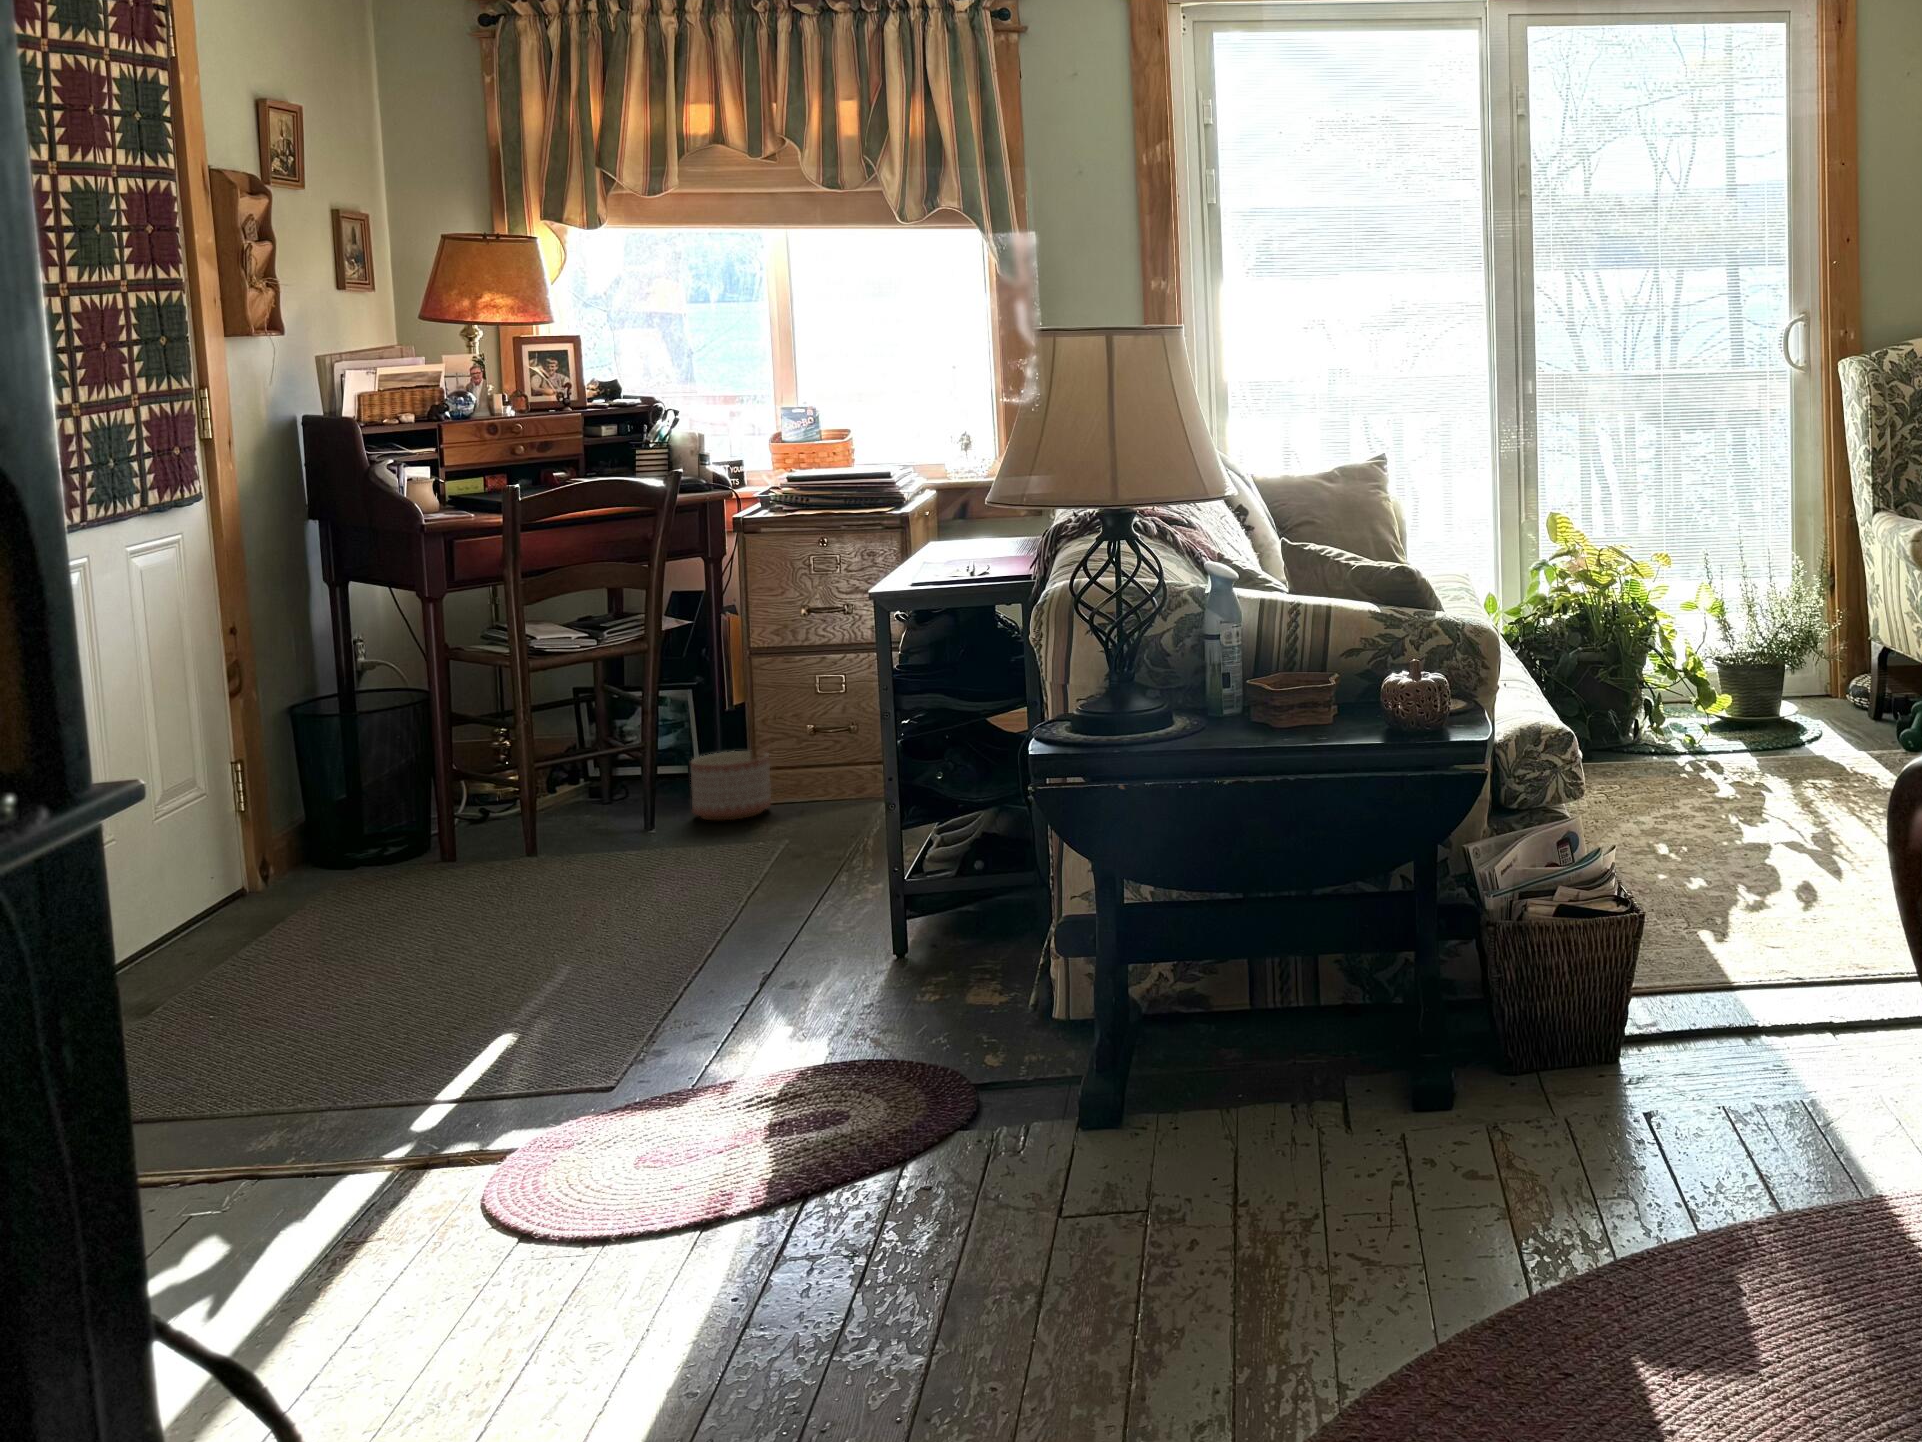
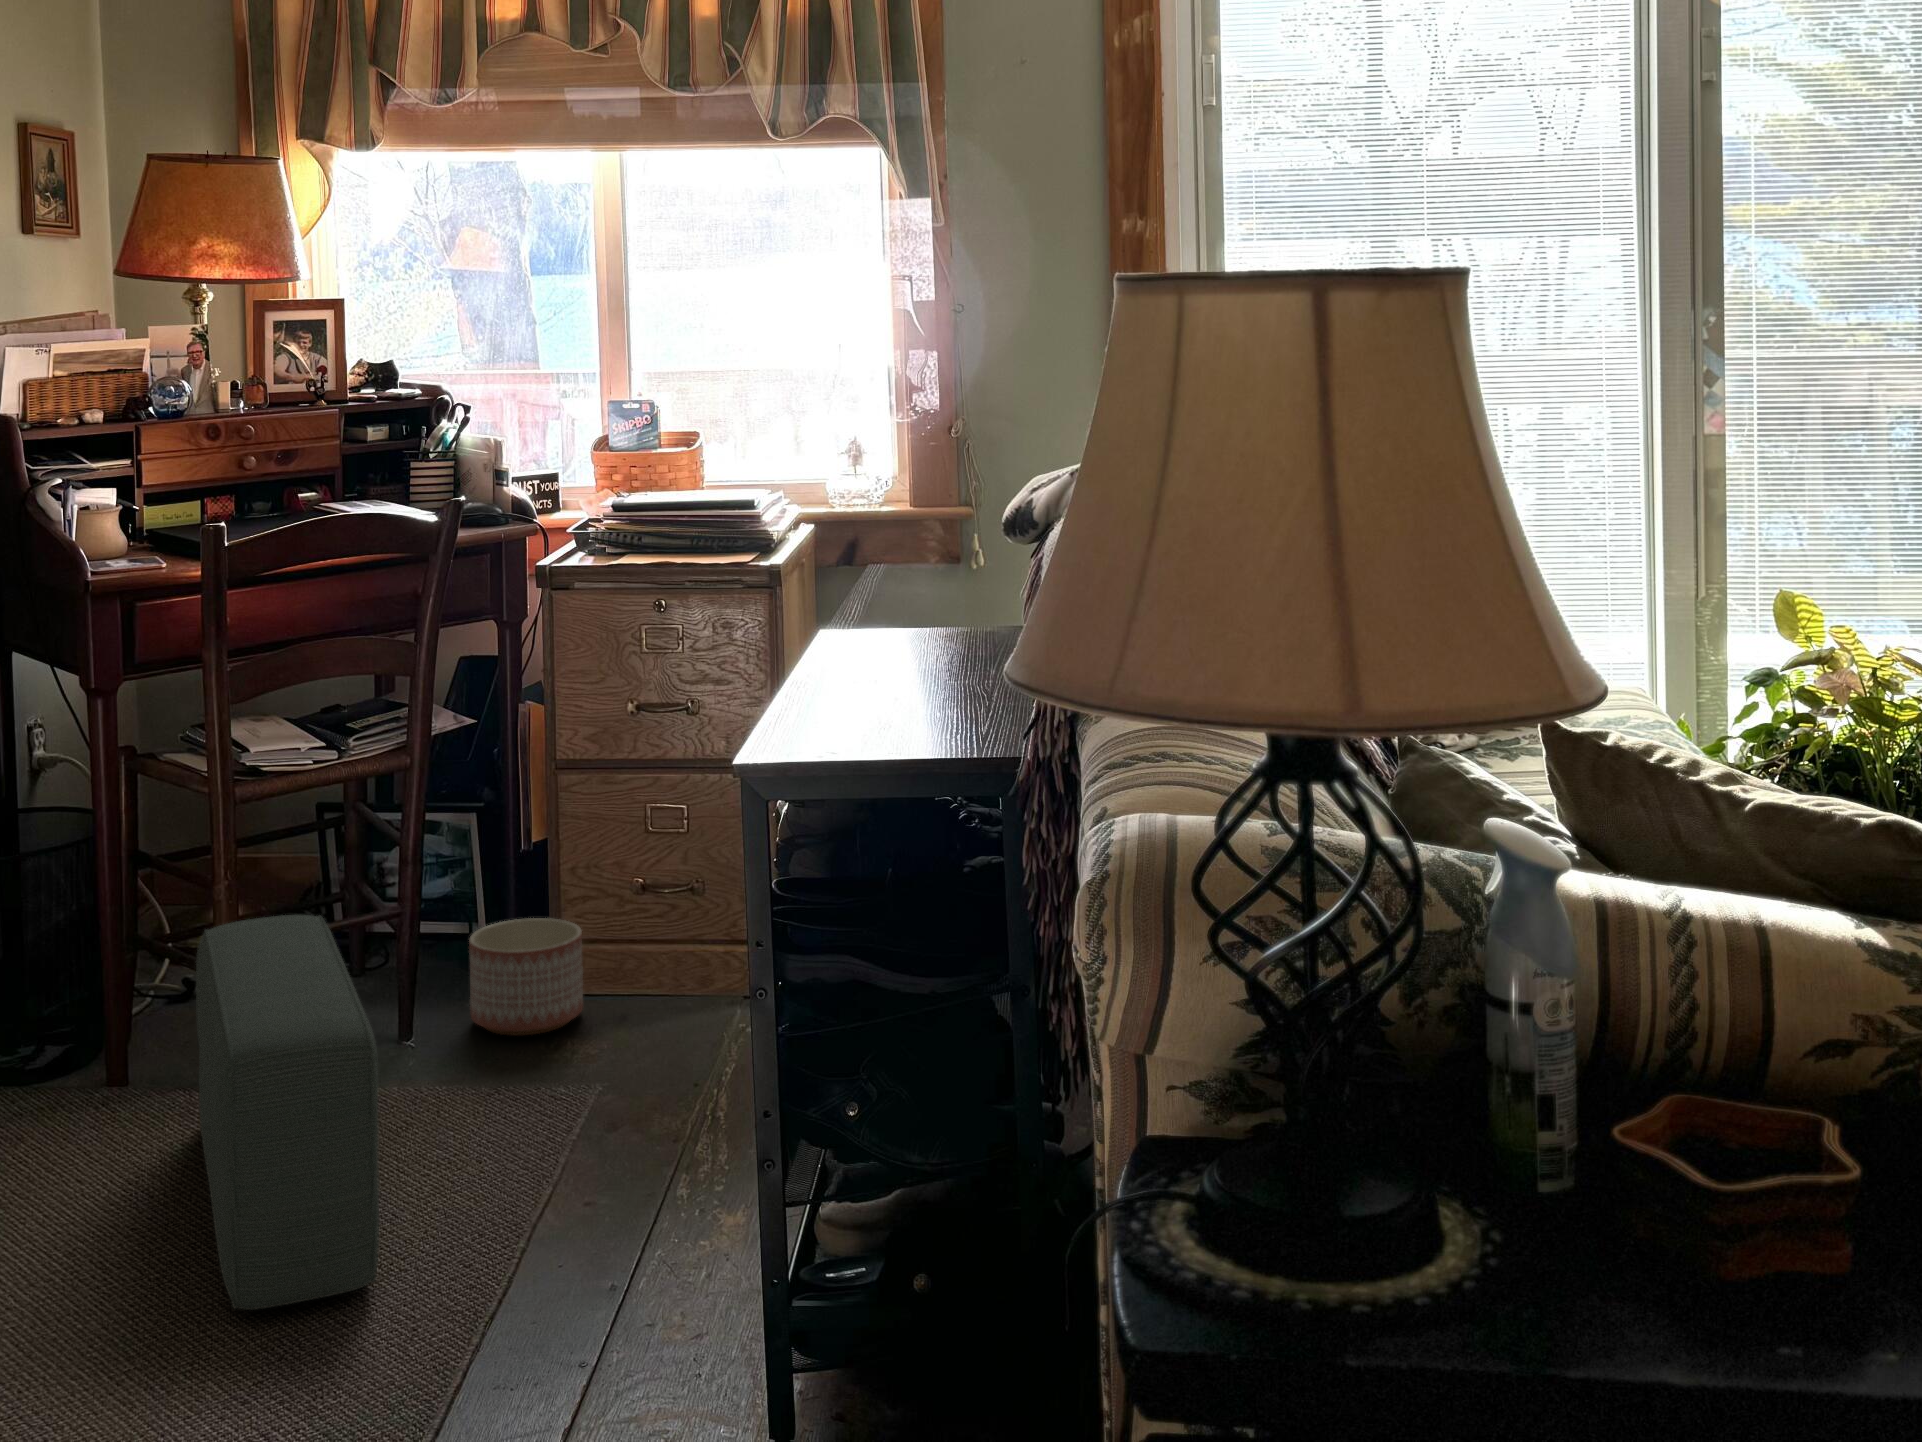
pouf: none [510,733,648,924] -> present [196,915,379,1310]

